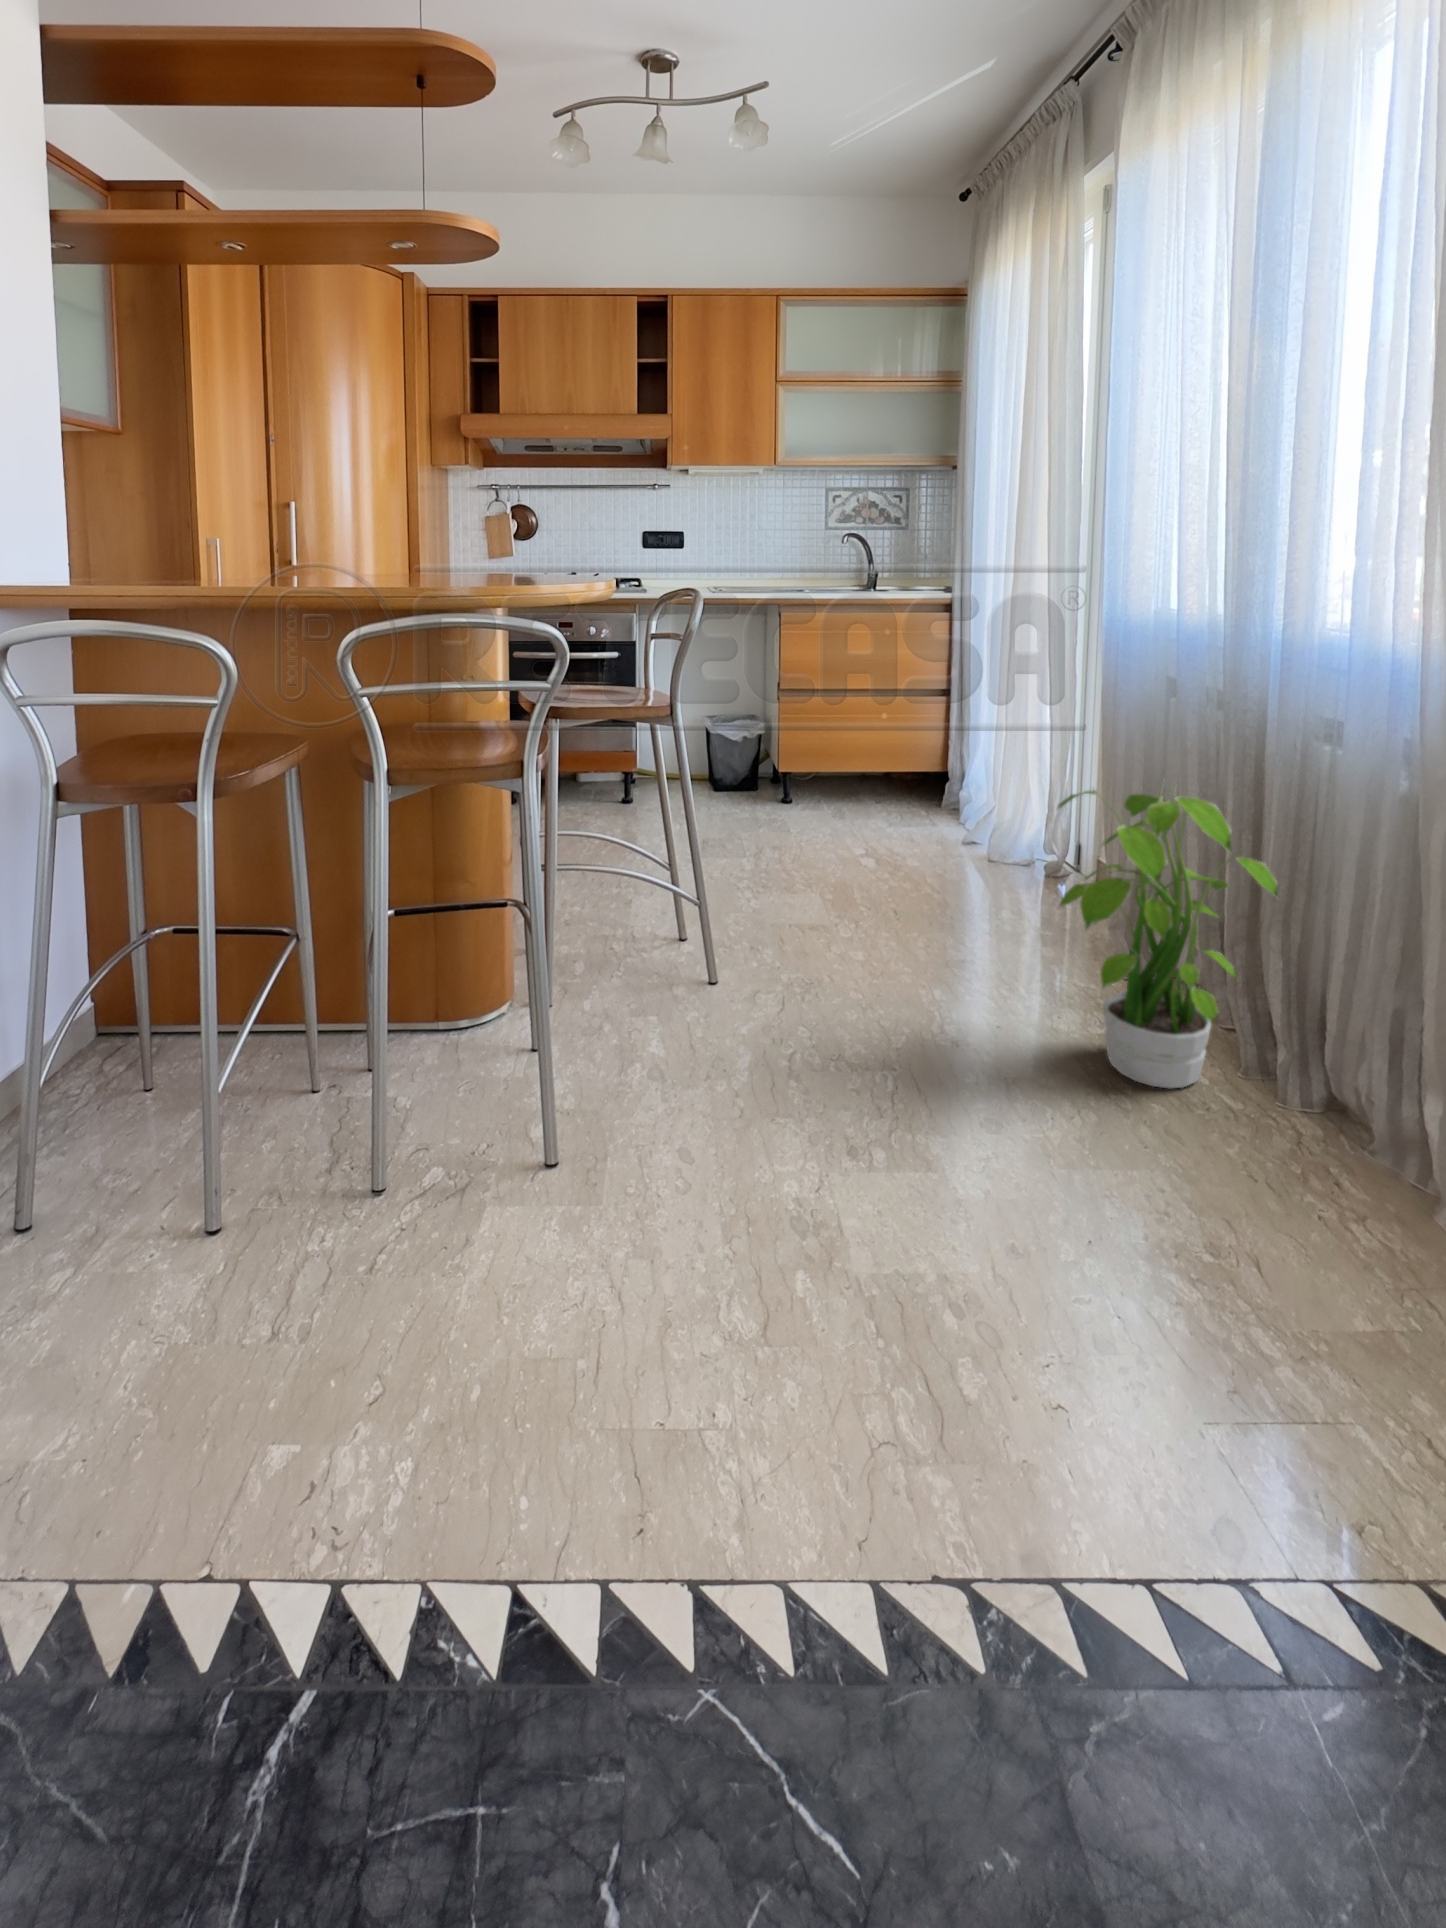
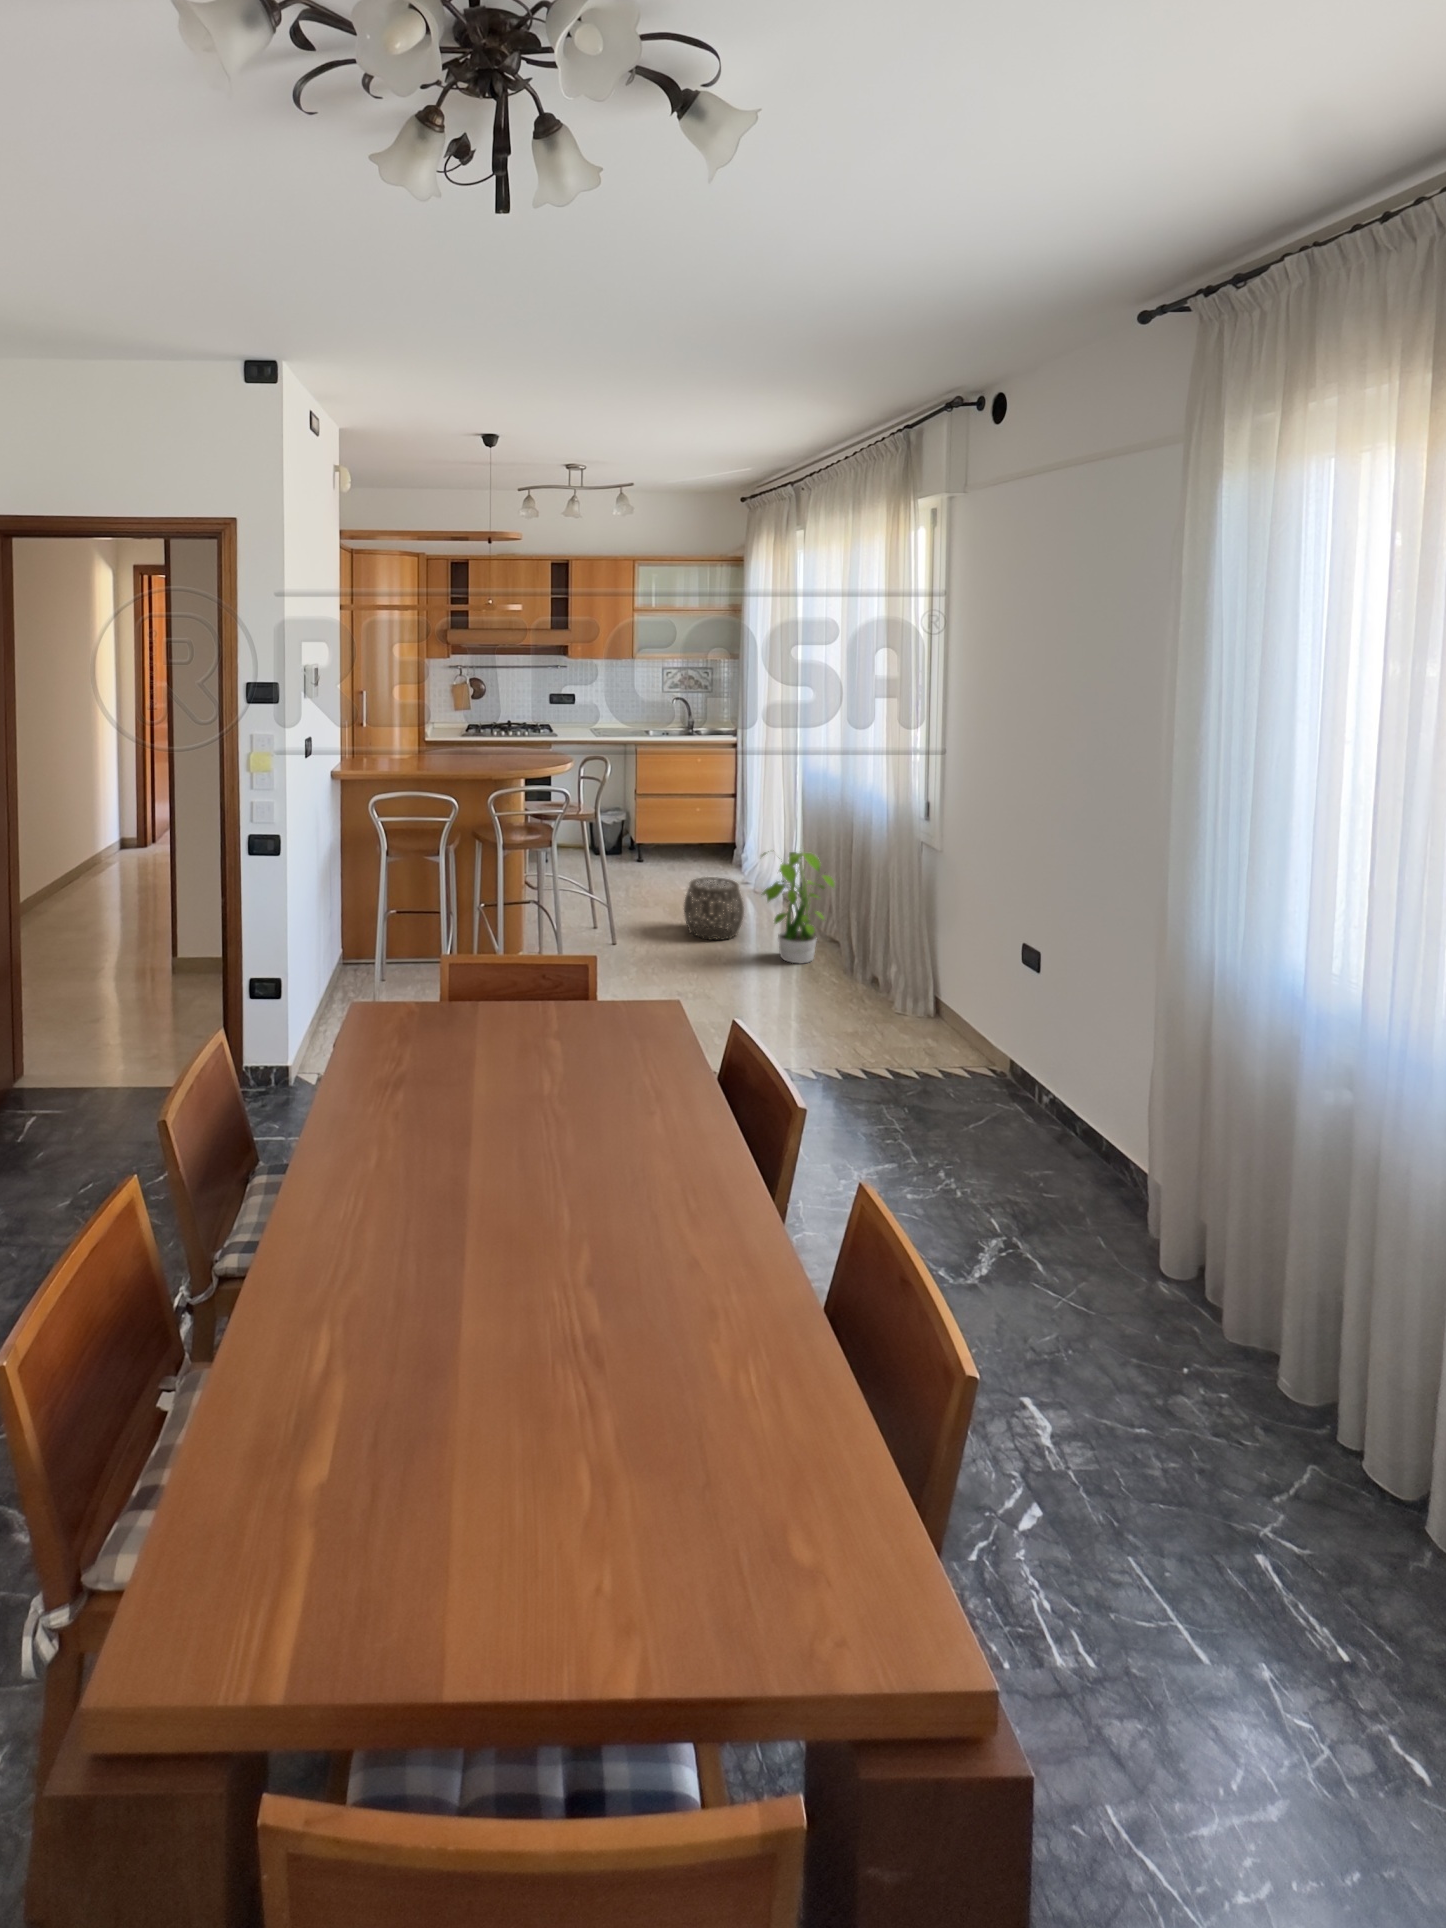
woven basket: none [859,847,1001,998] -> present [684,877,744,940]

